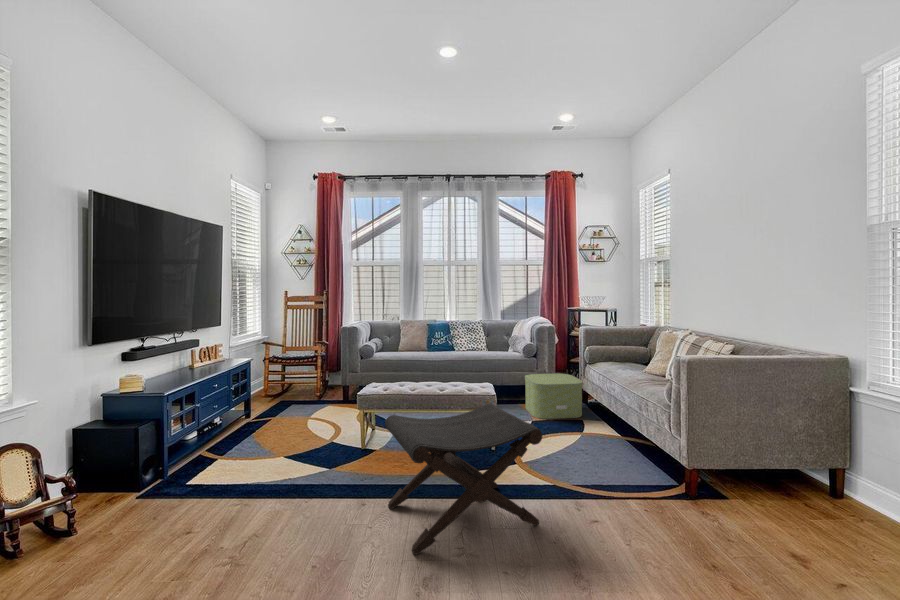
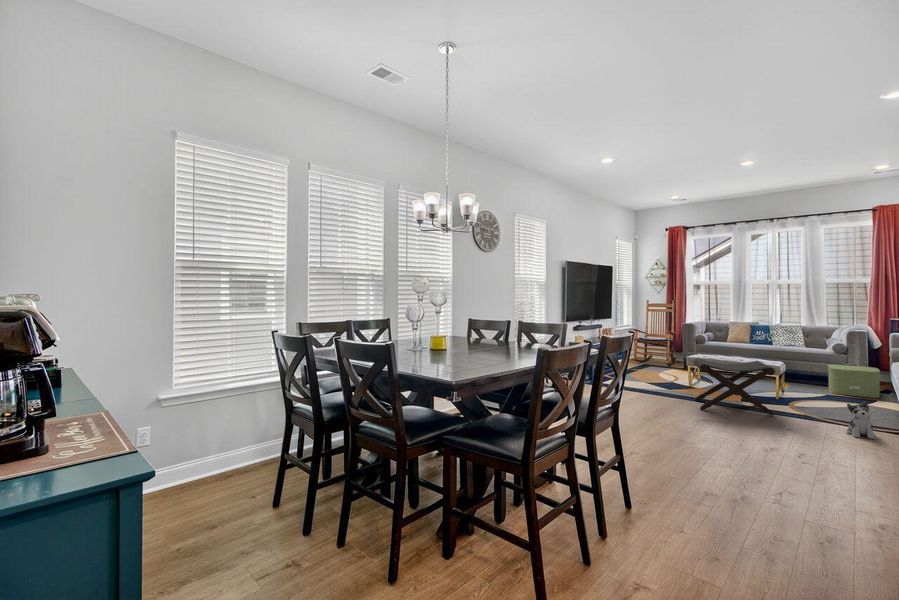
plush toy: none [668,485,725,566] -> present [846,401,876,439]

